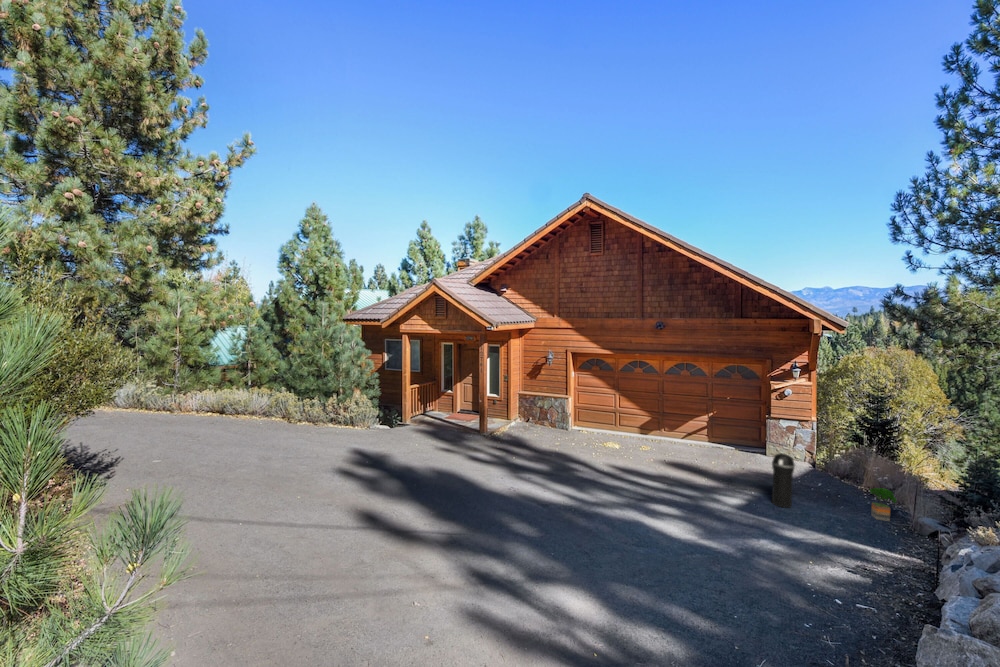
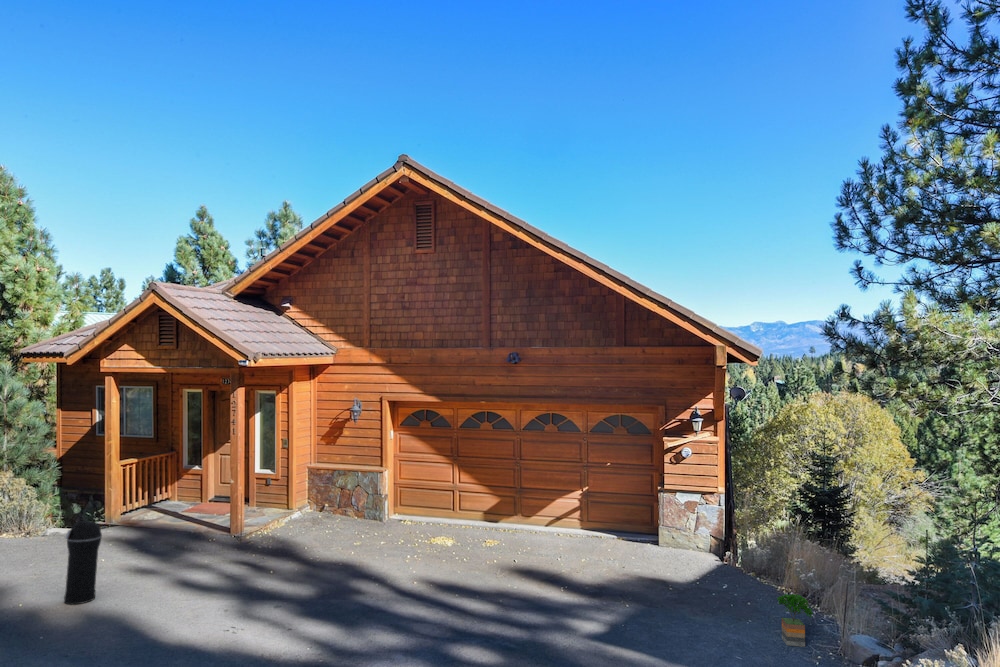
trash can: present [772,453,795,508] -> present [64,521,102,604]

